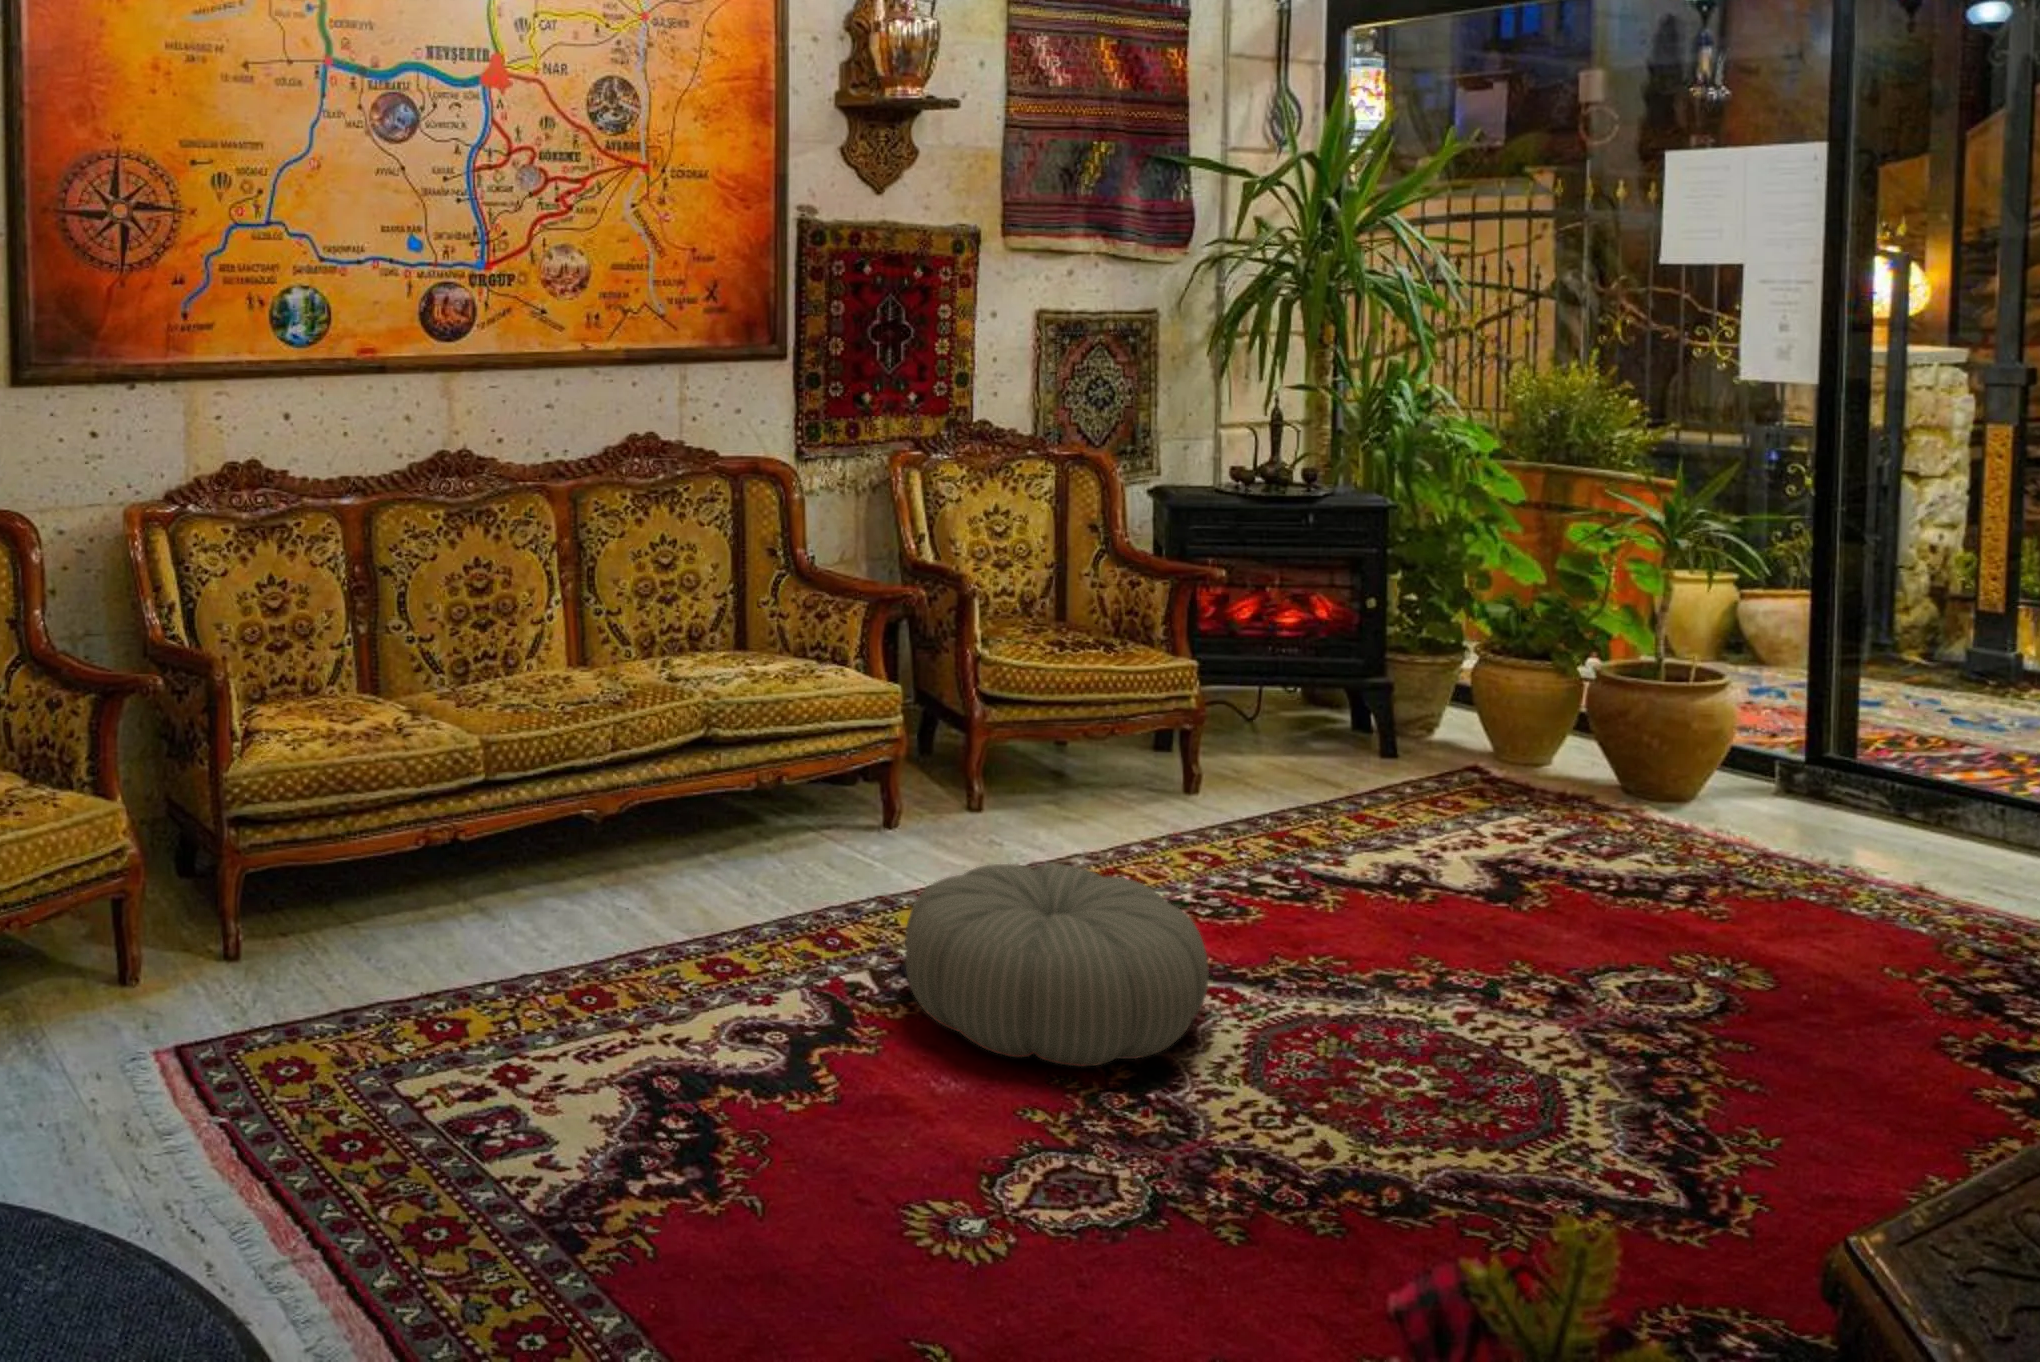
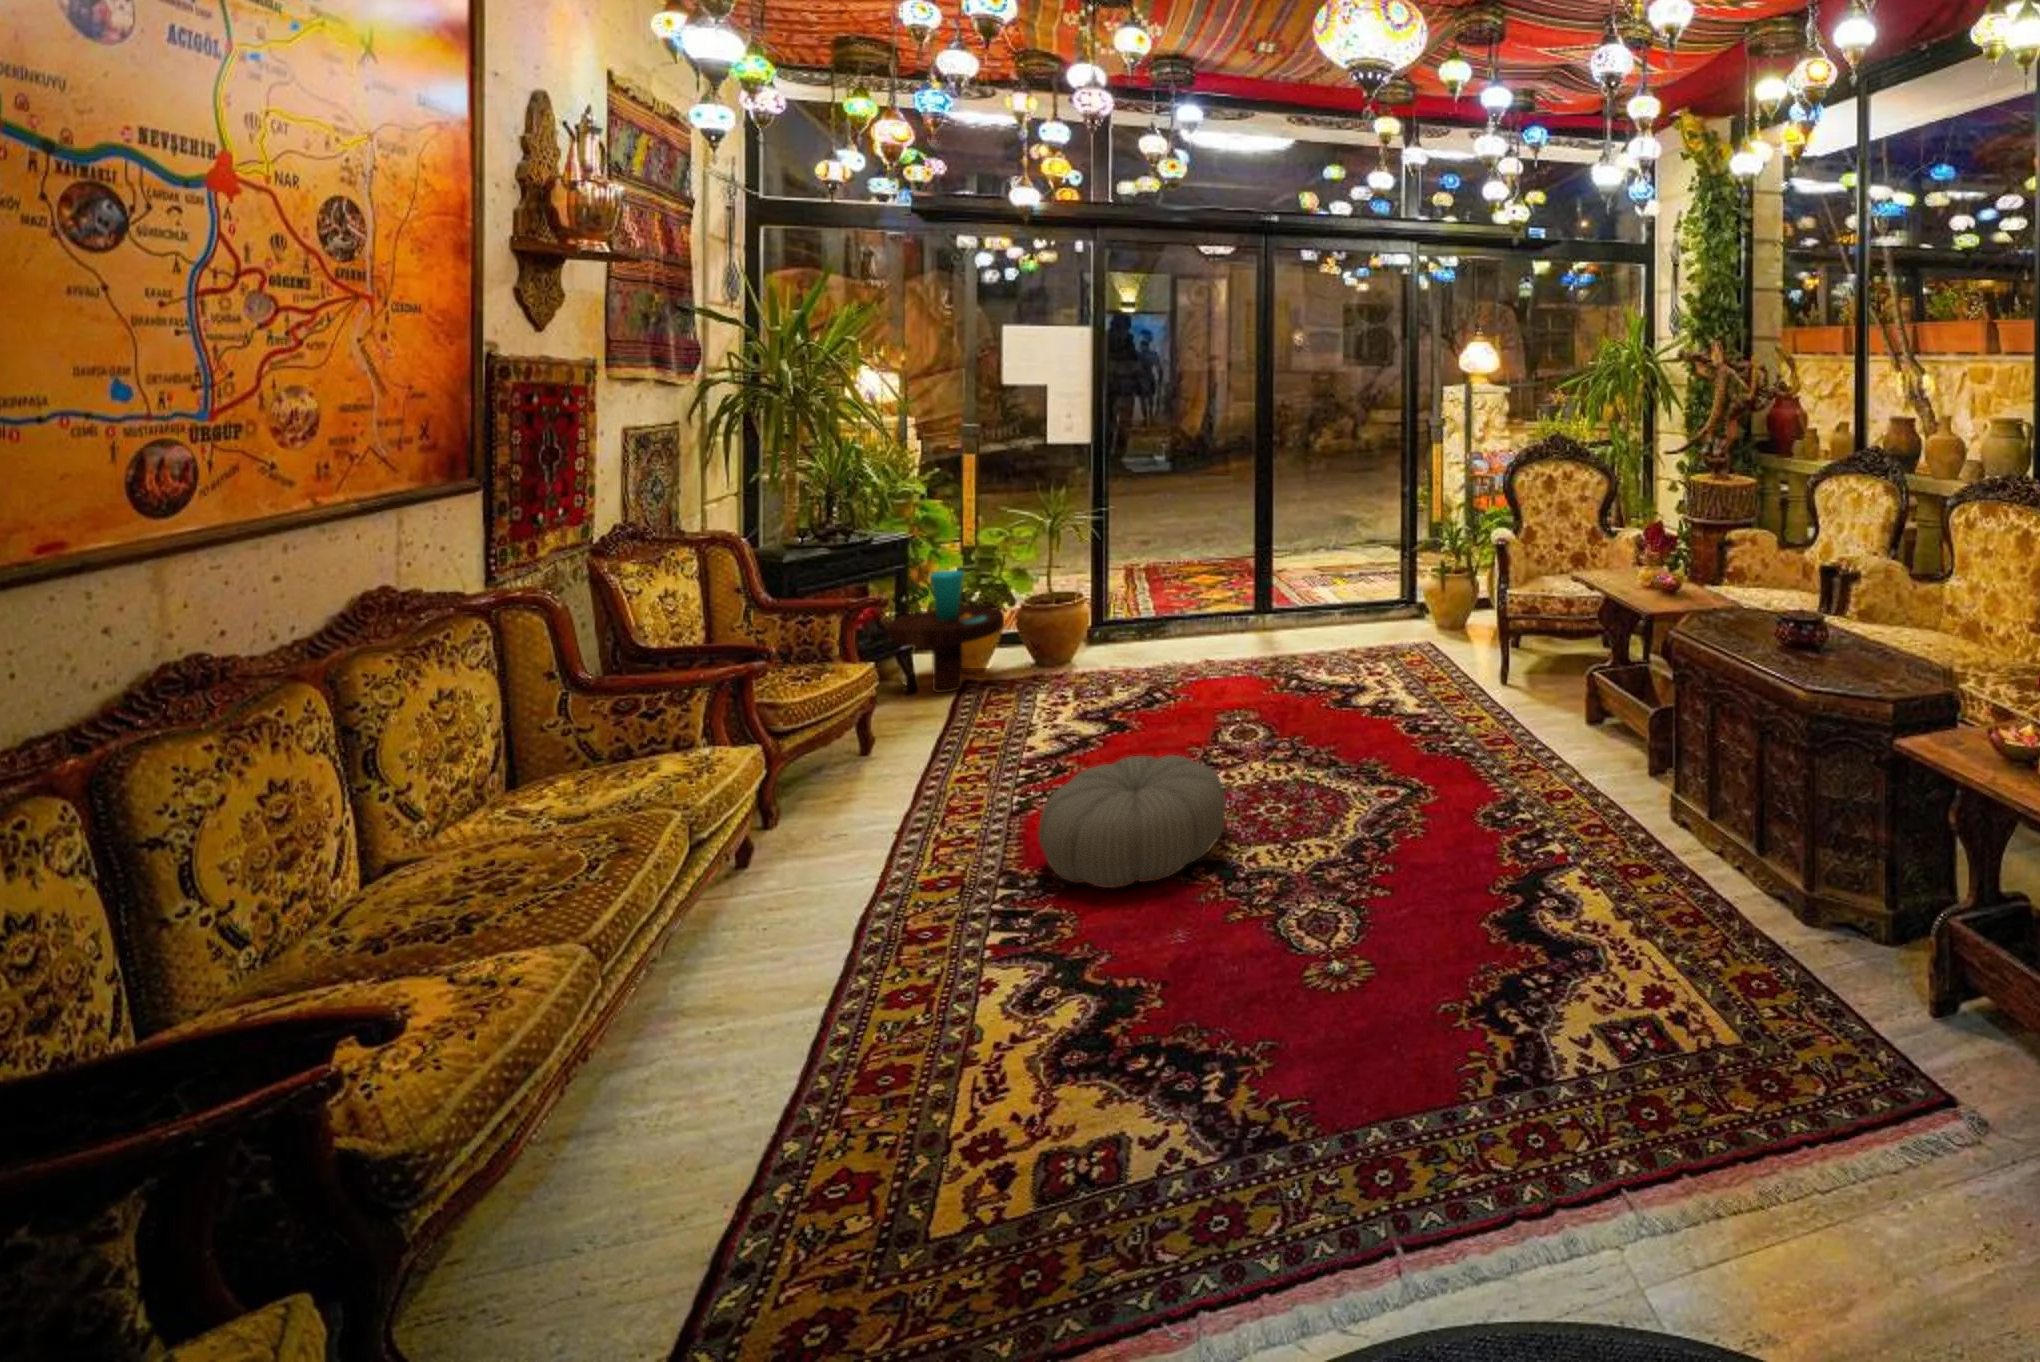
side table: none [1323,576,1507,780] -> present [888,571,1004,692]

